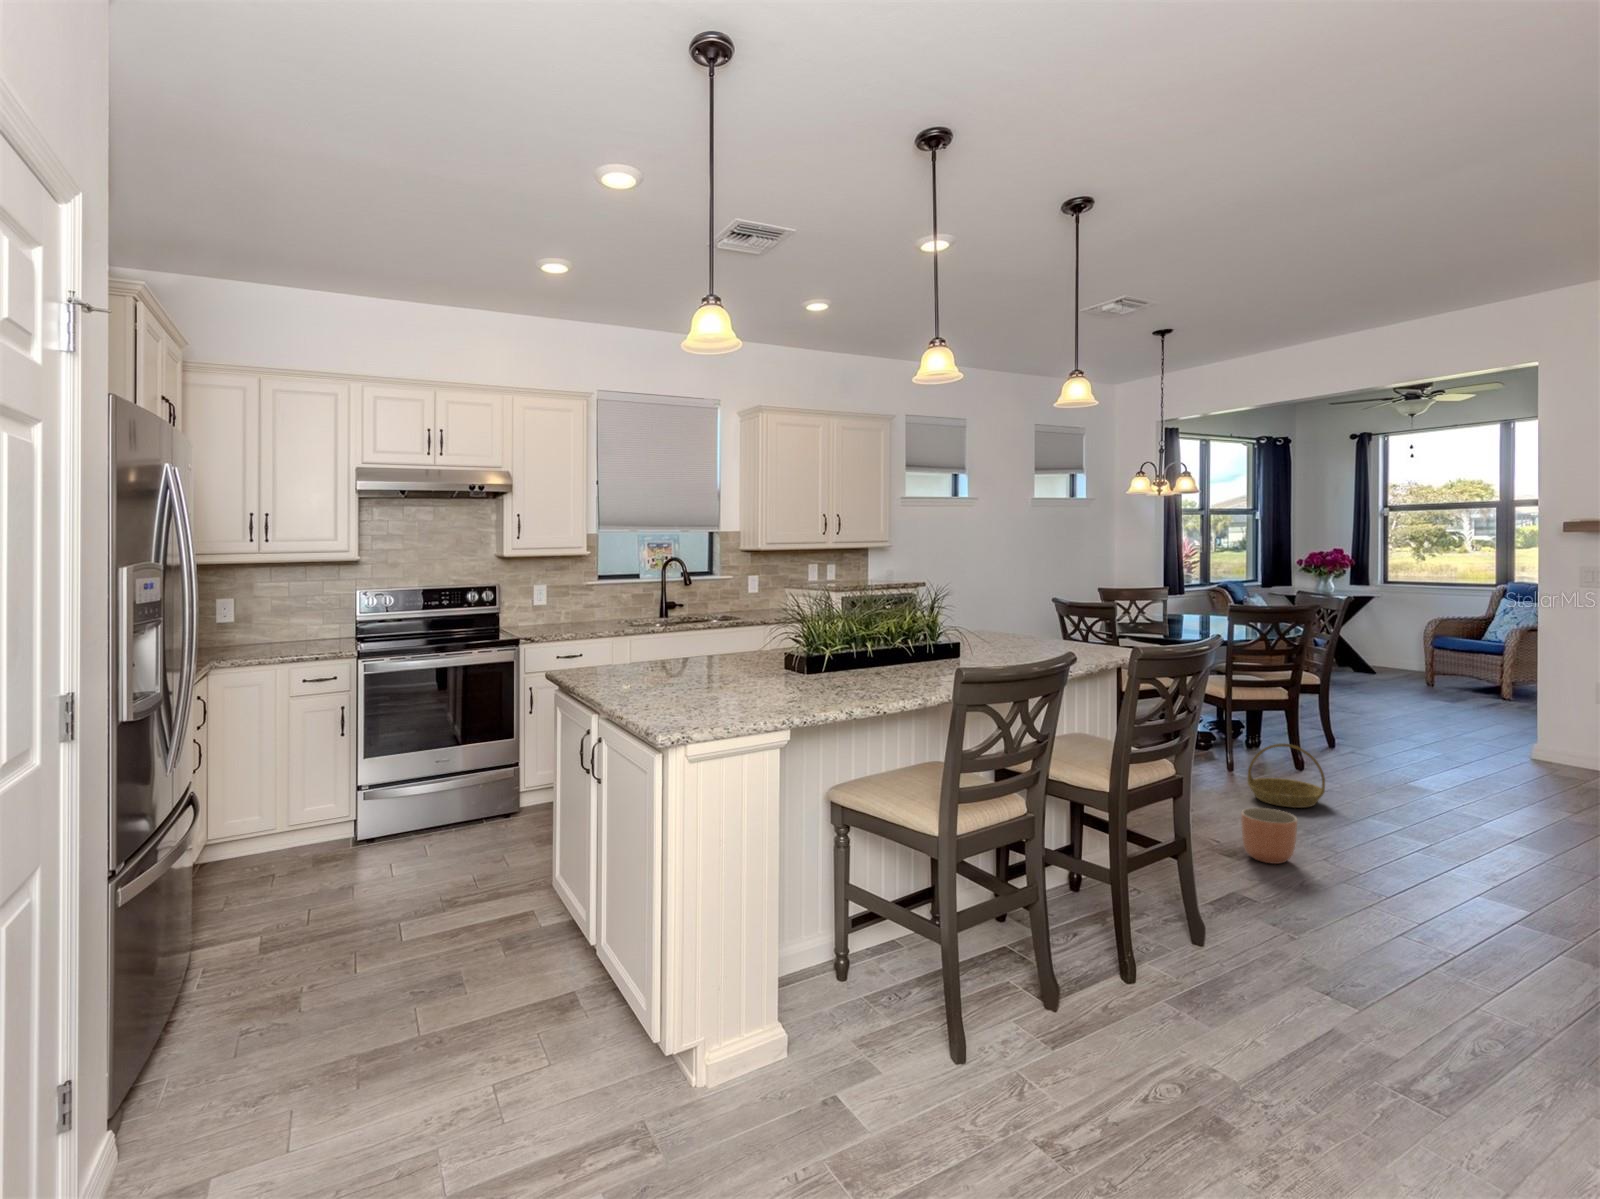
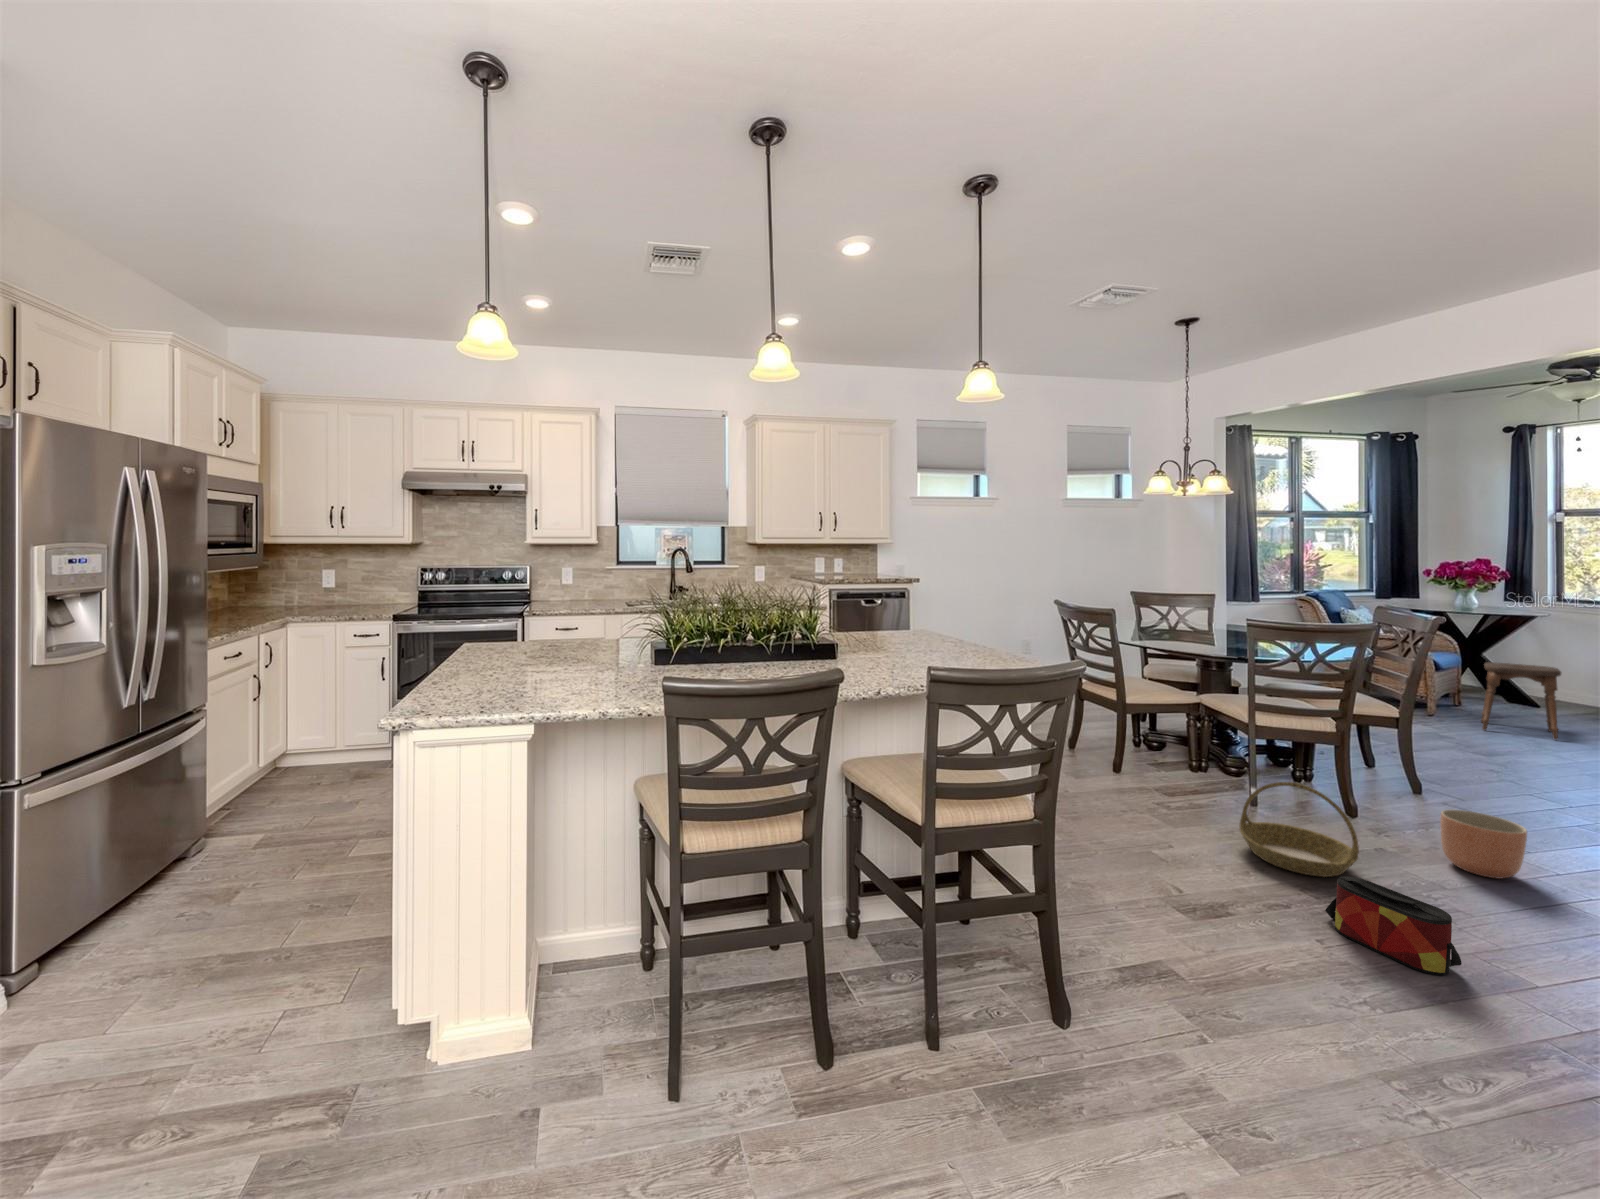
stool: none [1350,644,1401,704] -> present [1481,662,1561,740]
bag: none [1319,797,1396,845] -> present [1325,877,1462,975]
planter: present [1241,808,1297,864] -> present [1440,810,1527,879]

